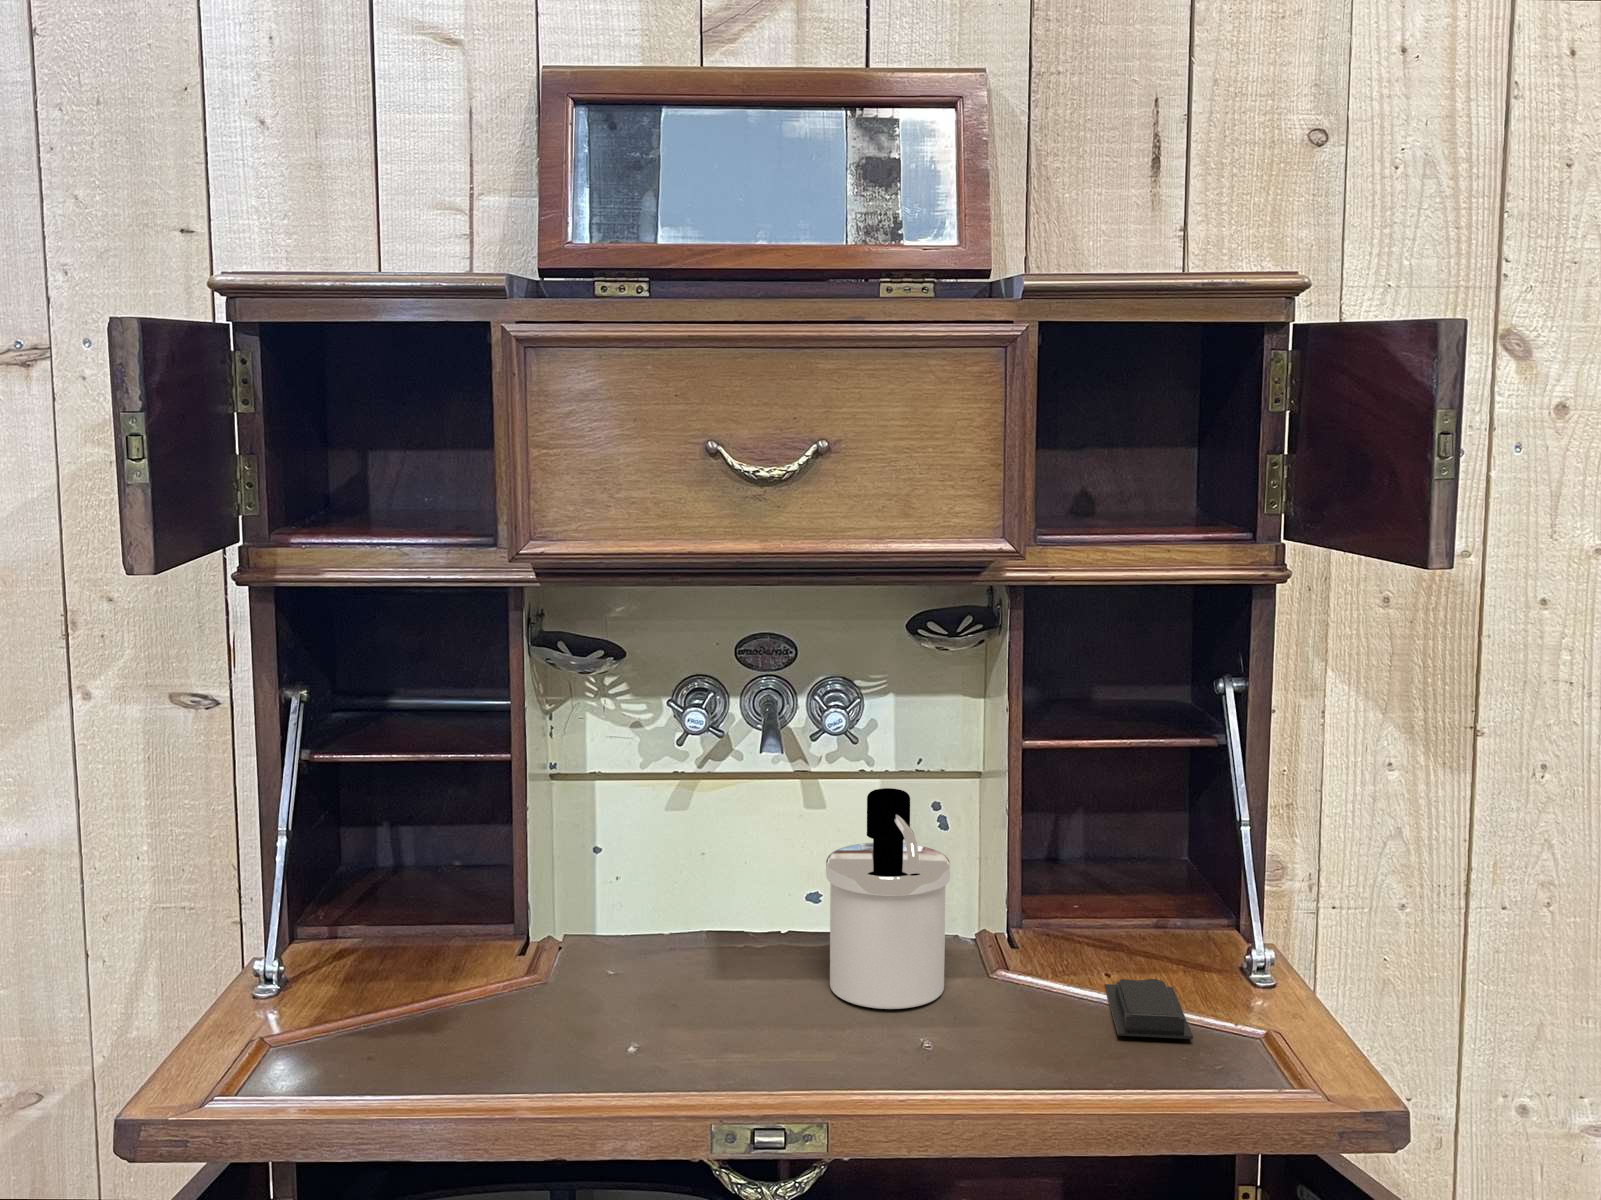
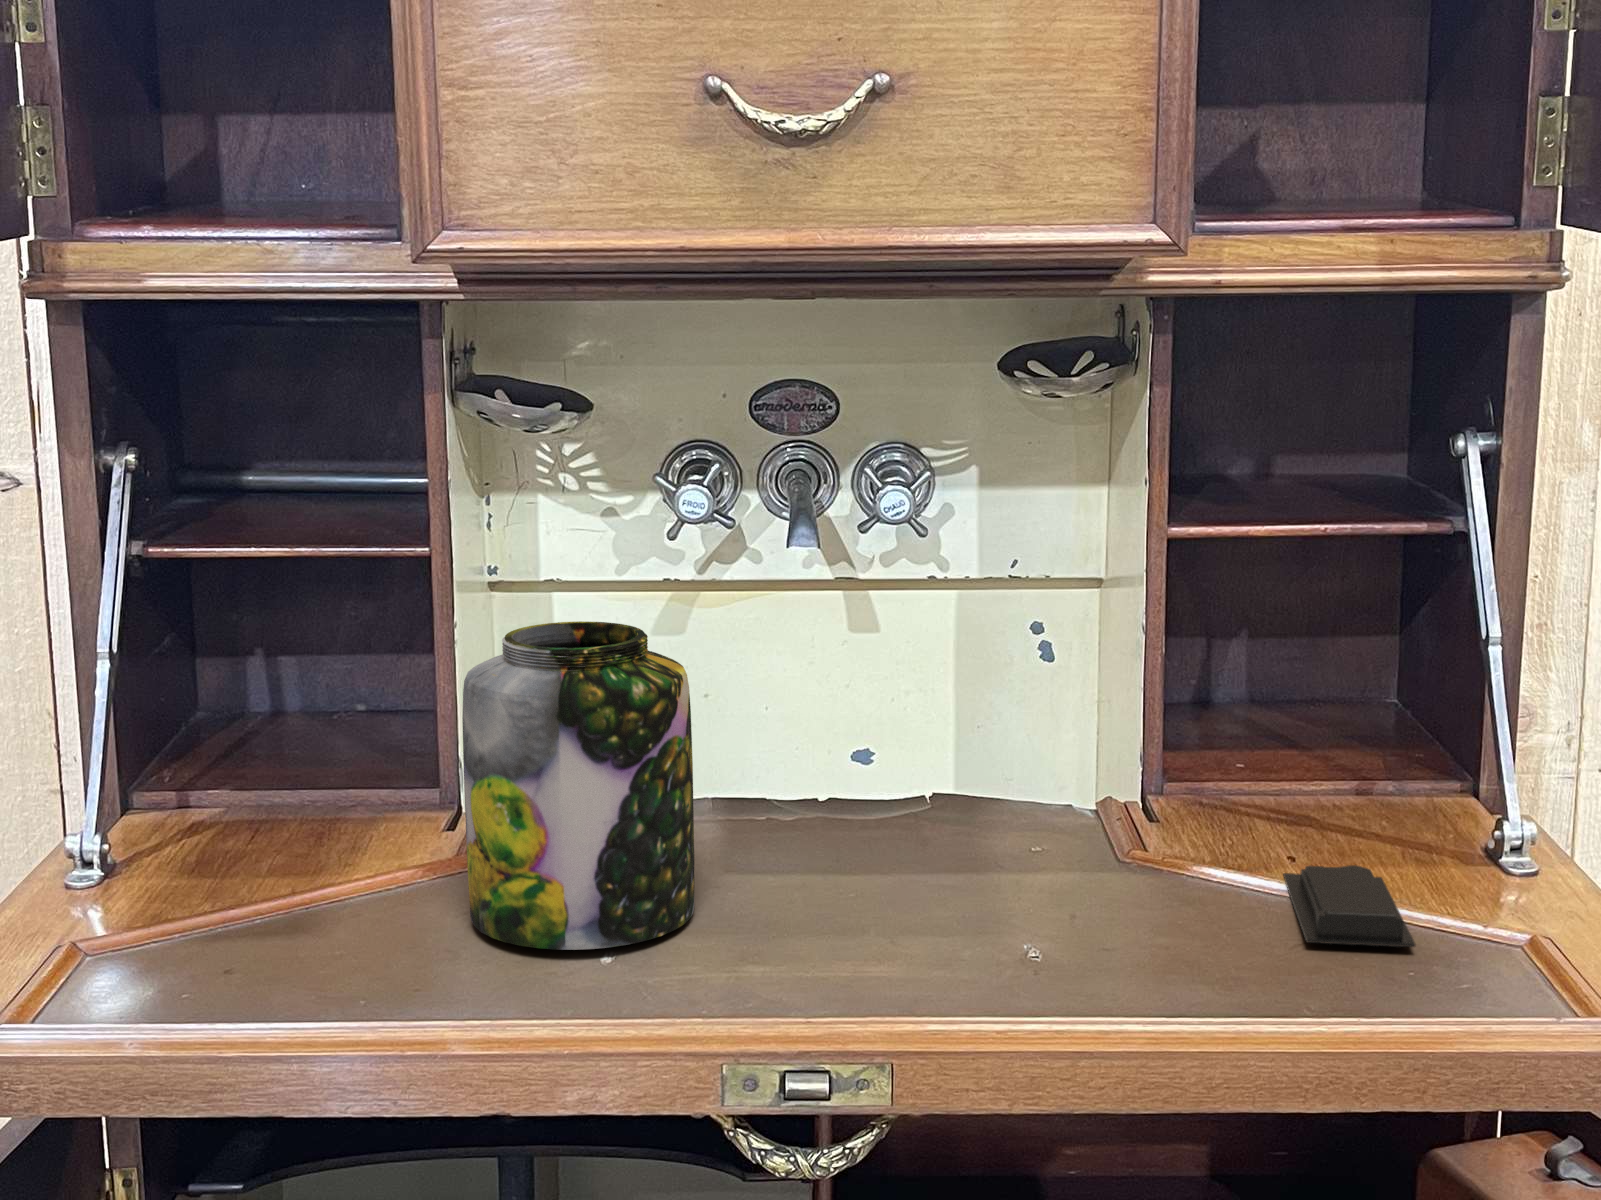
soap dispenser: present [826,788,950,1009] -> none [884,594,1064,906]
jar: none [534,808,693,1041] -> present [462,621,695,950]

